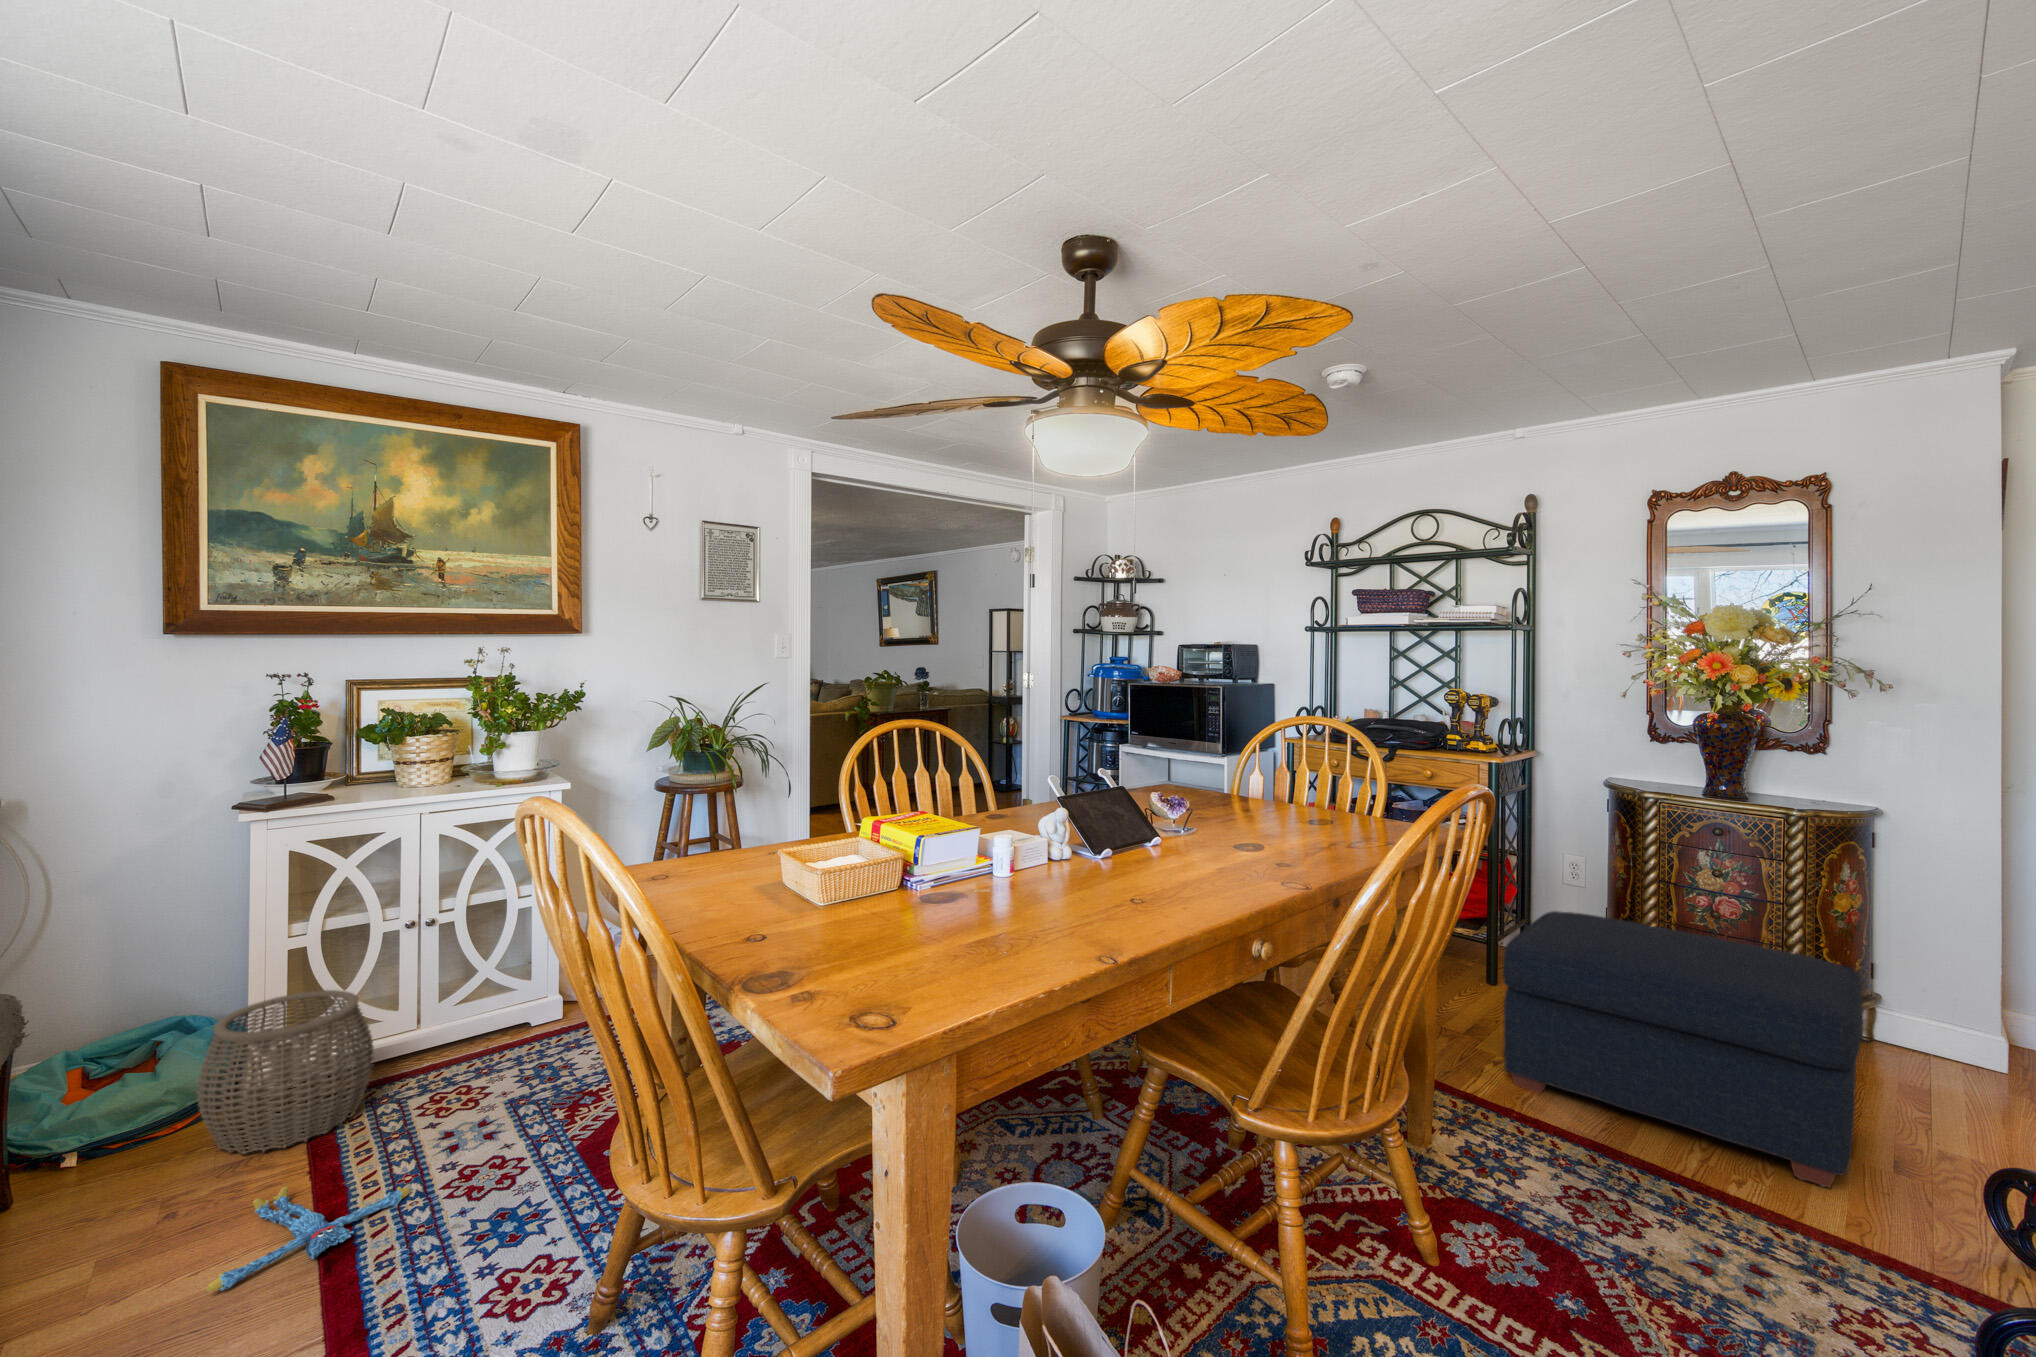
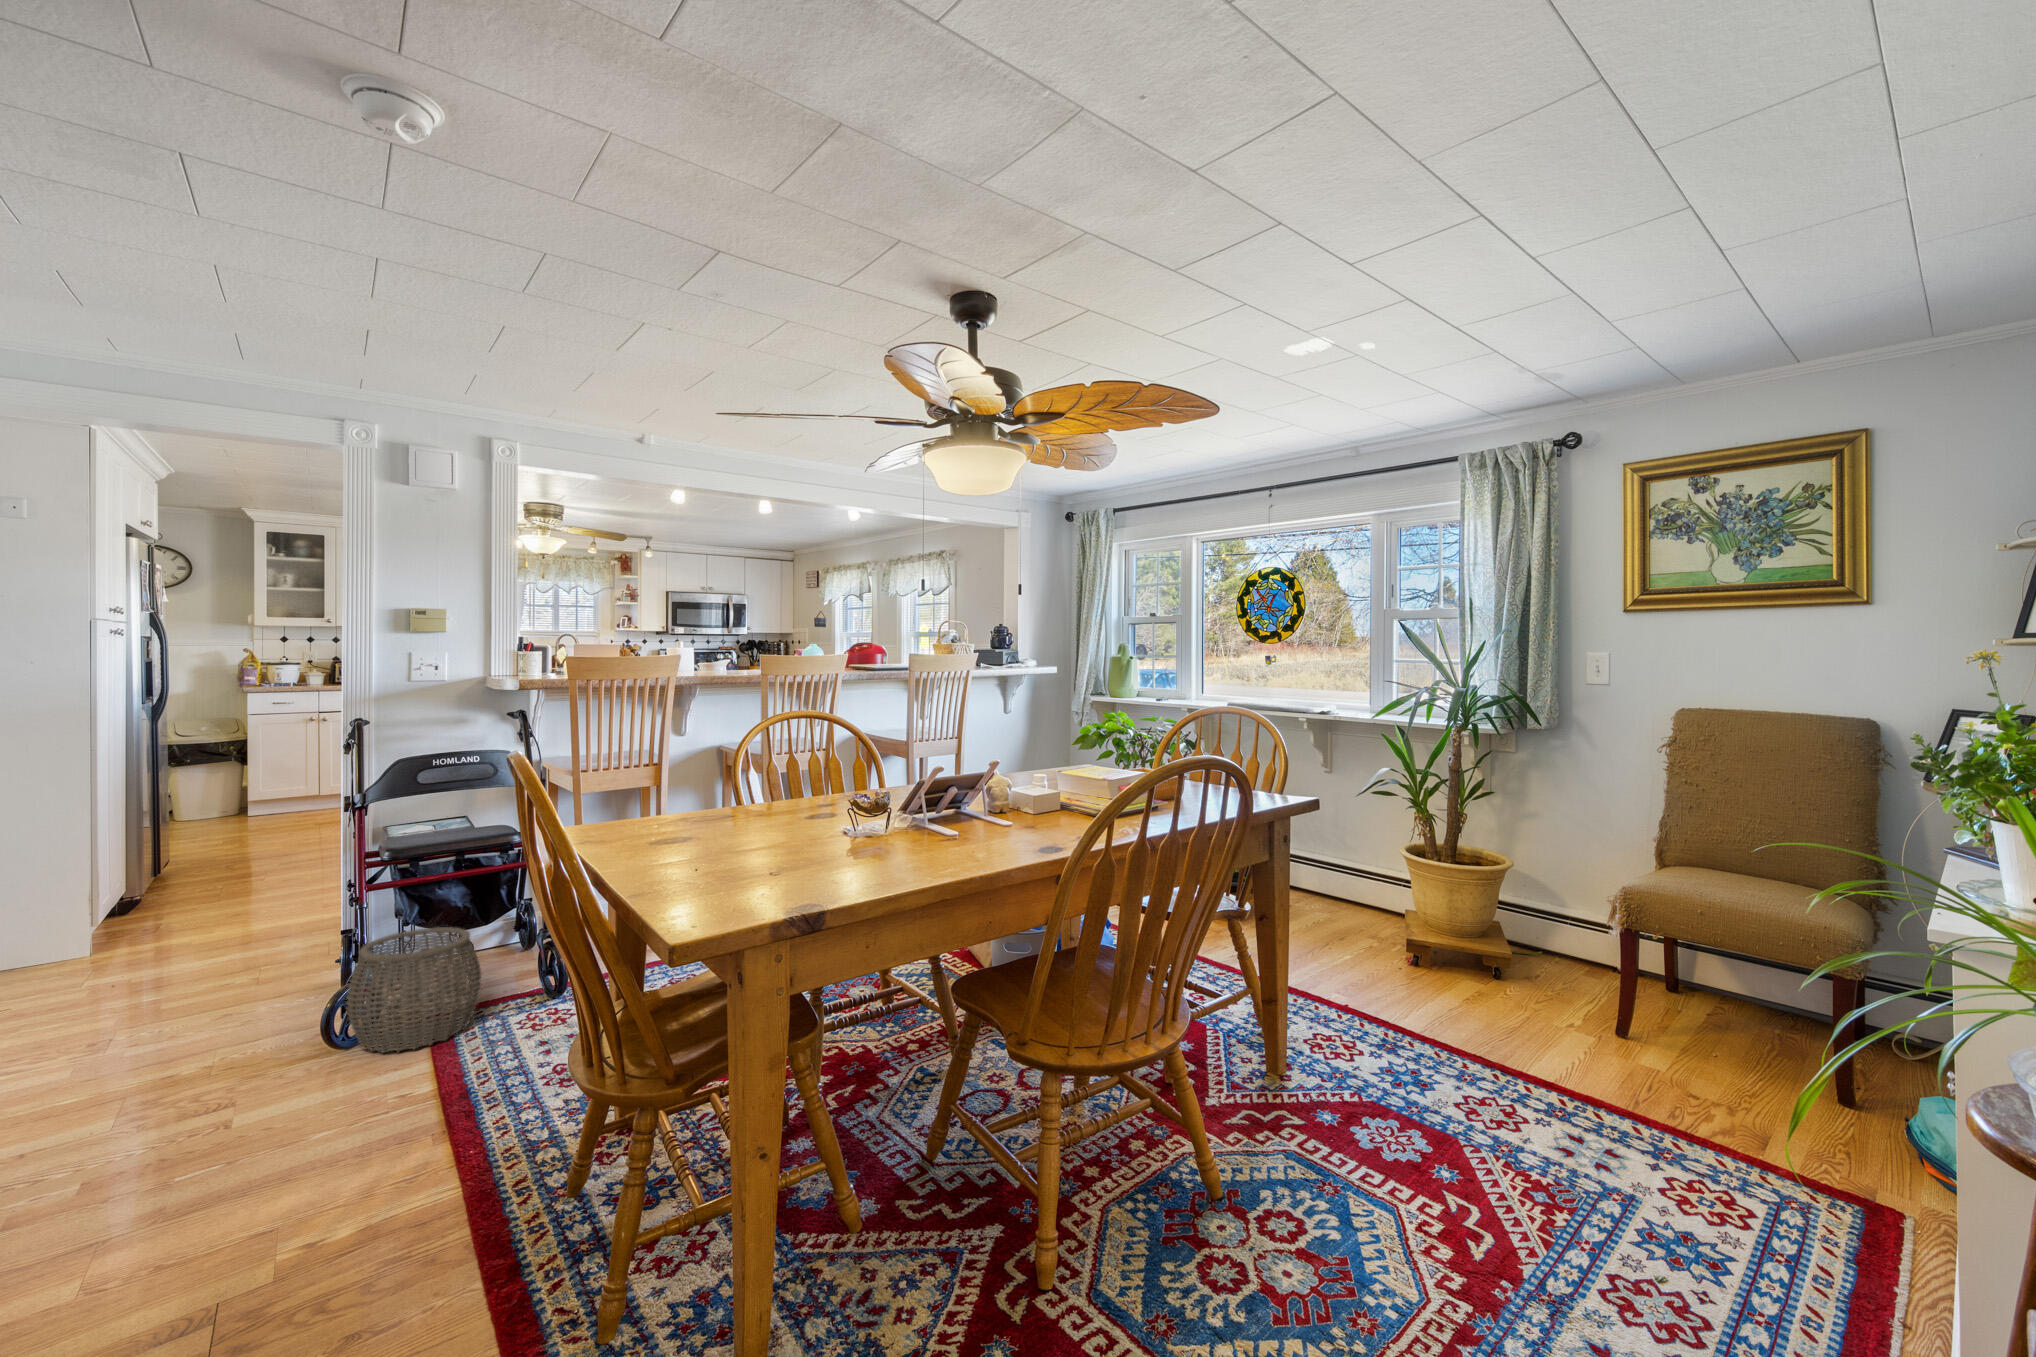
ottoman: present [1503,911,1863,1187] -> none [1430,878,1738,1101]
plush toy: present [207,1186,410,1292] -> none [368,1073,516,1142]

